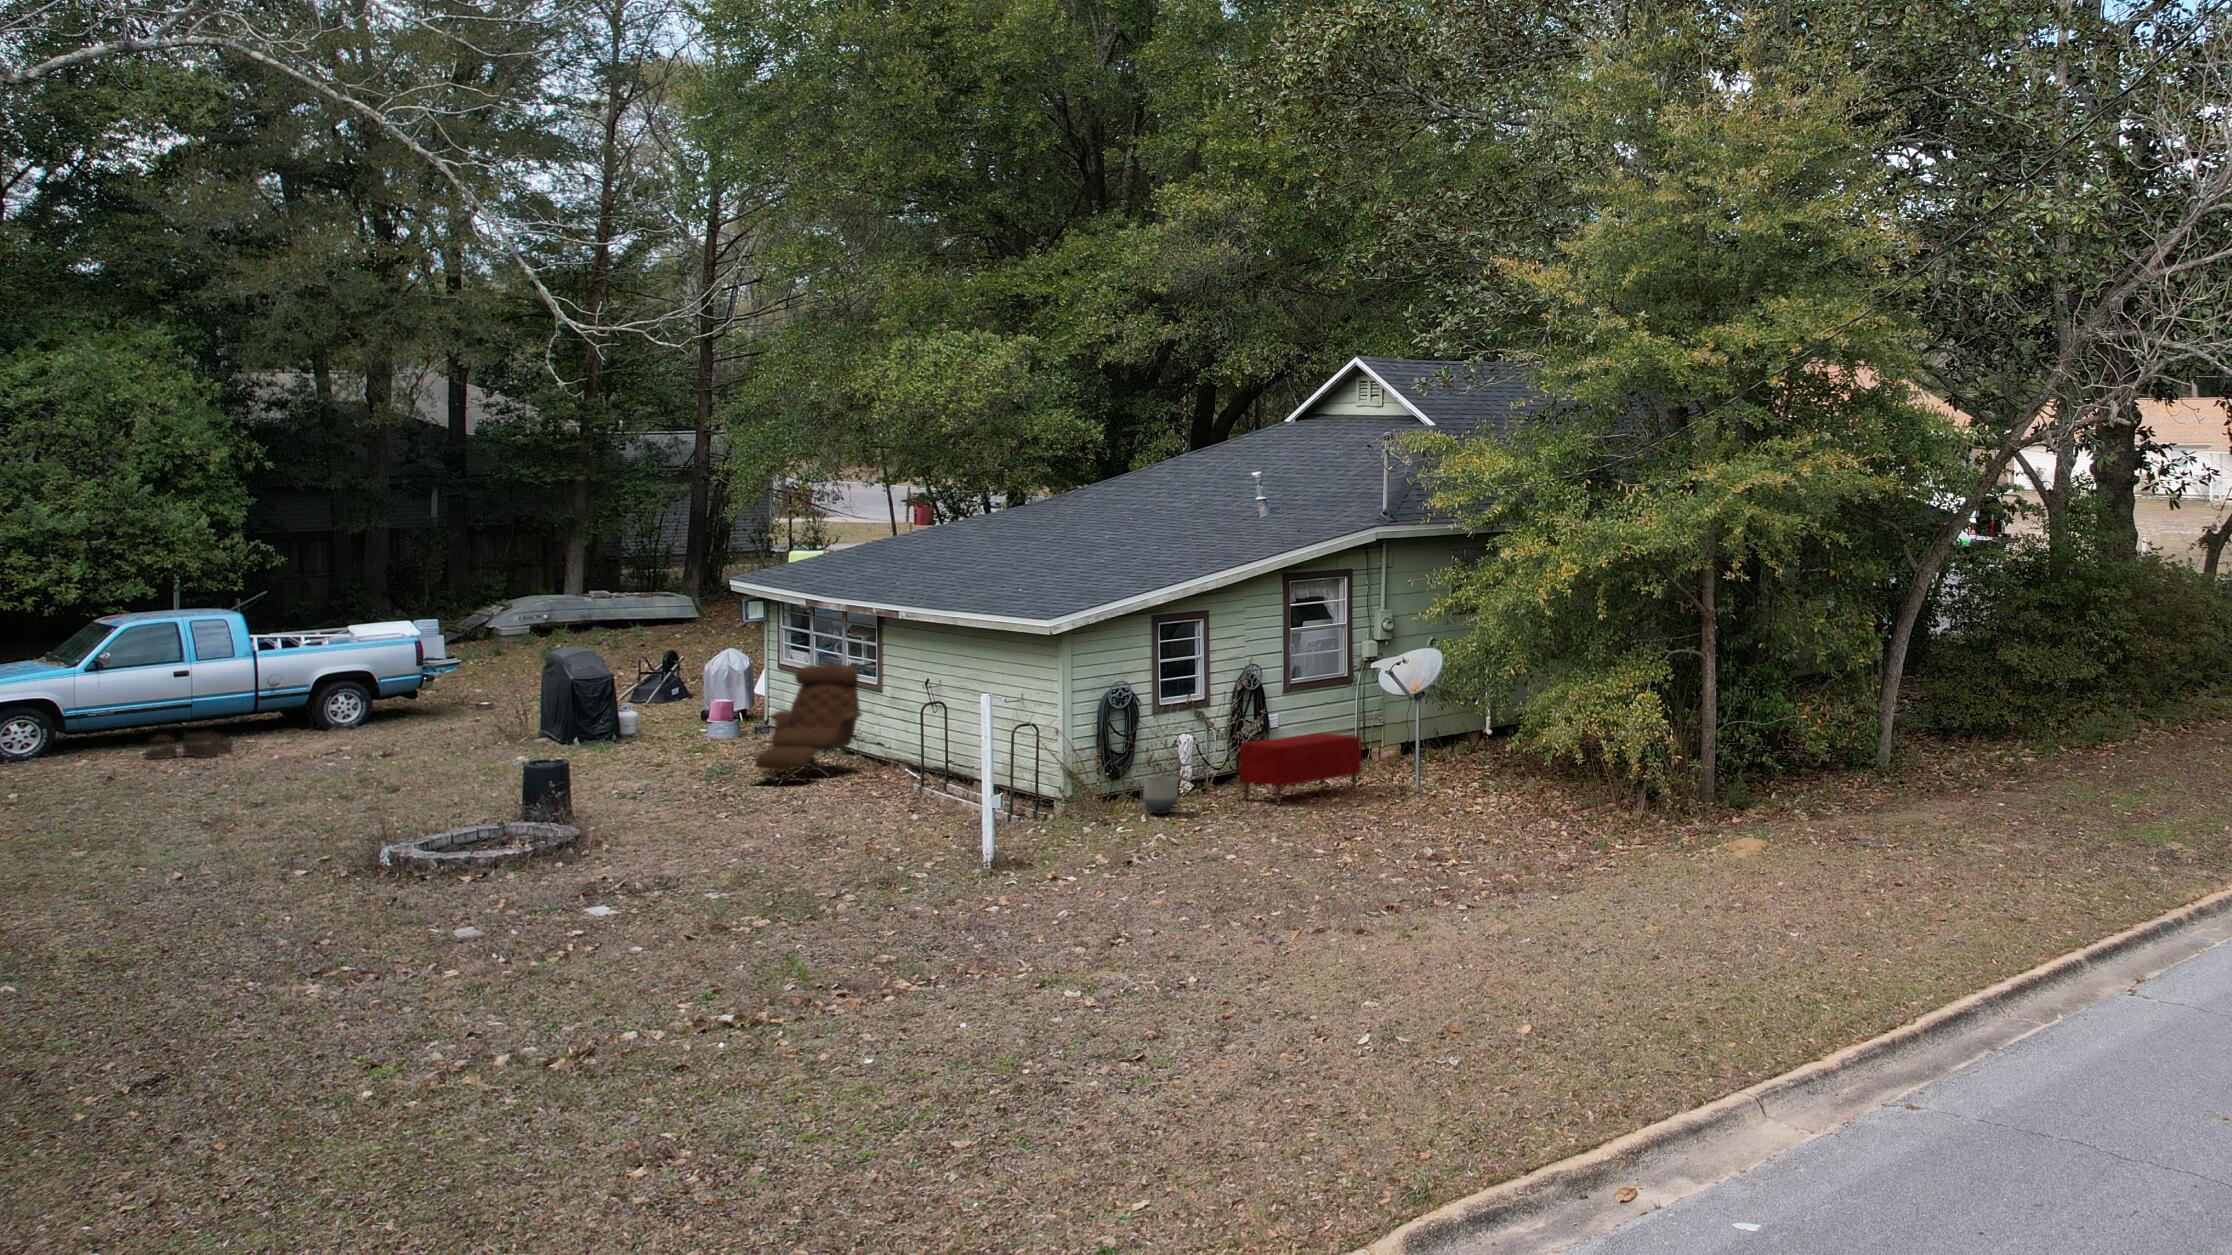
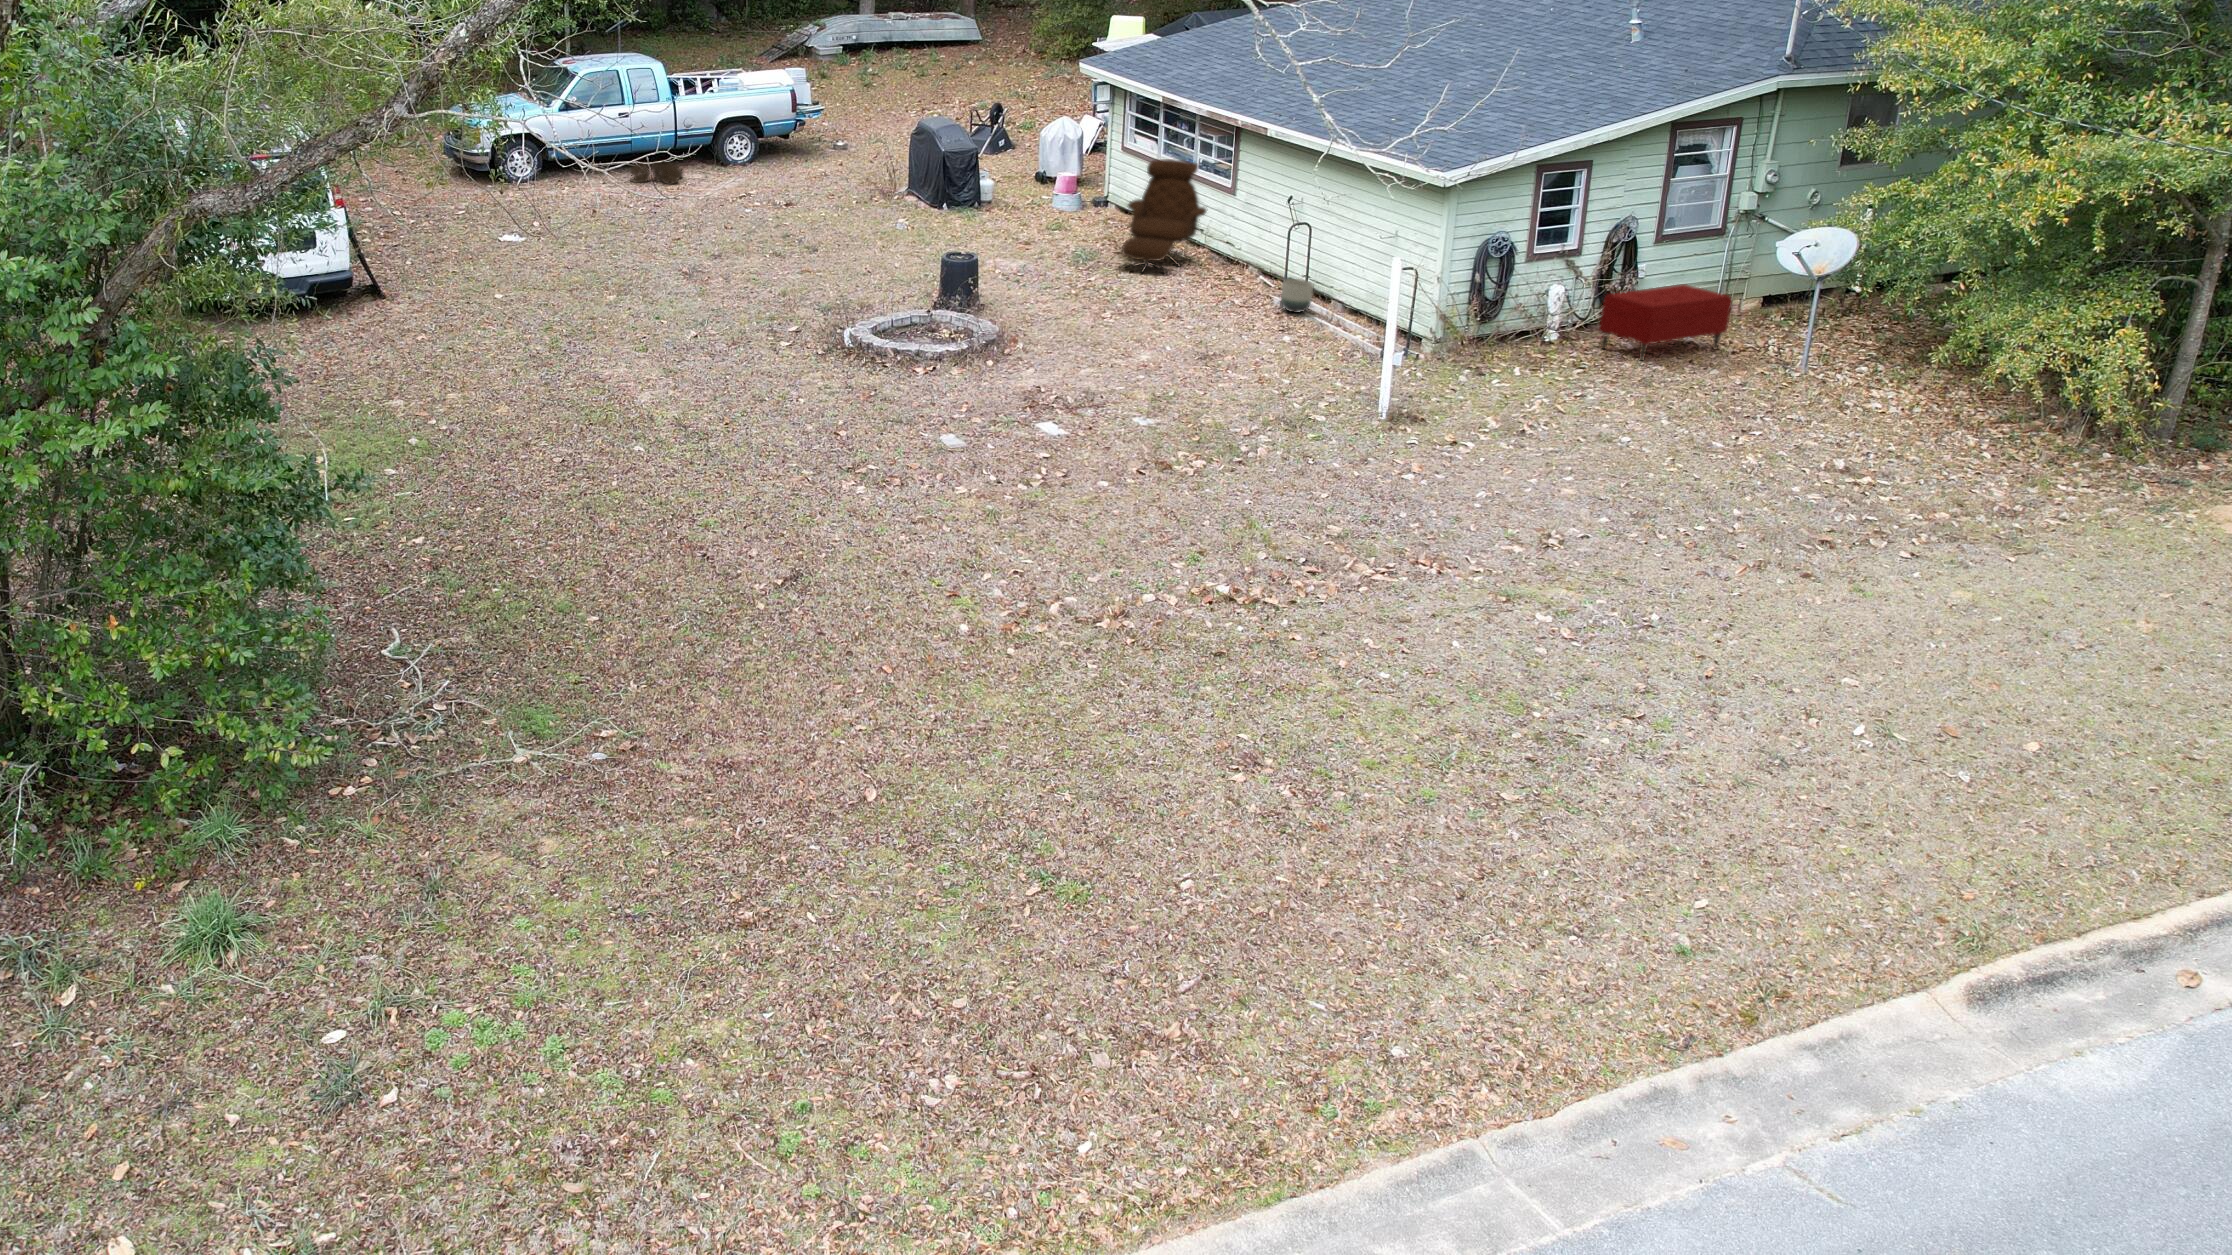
planter: present [1143,776,1178,814] -> present [1281,279,1313,312]

